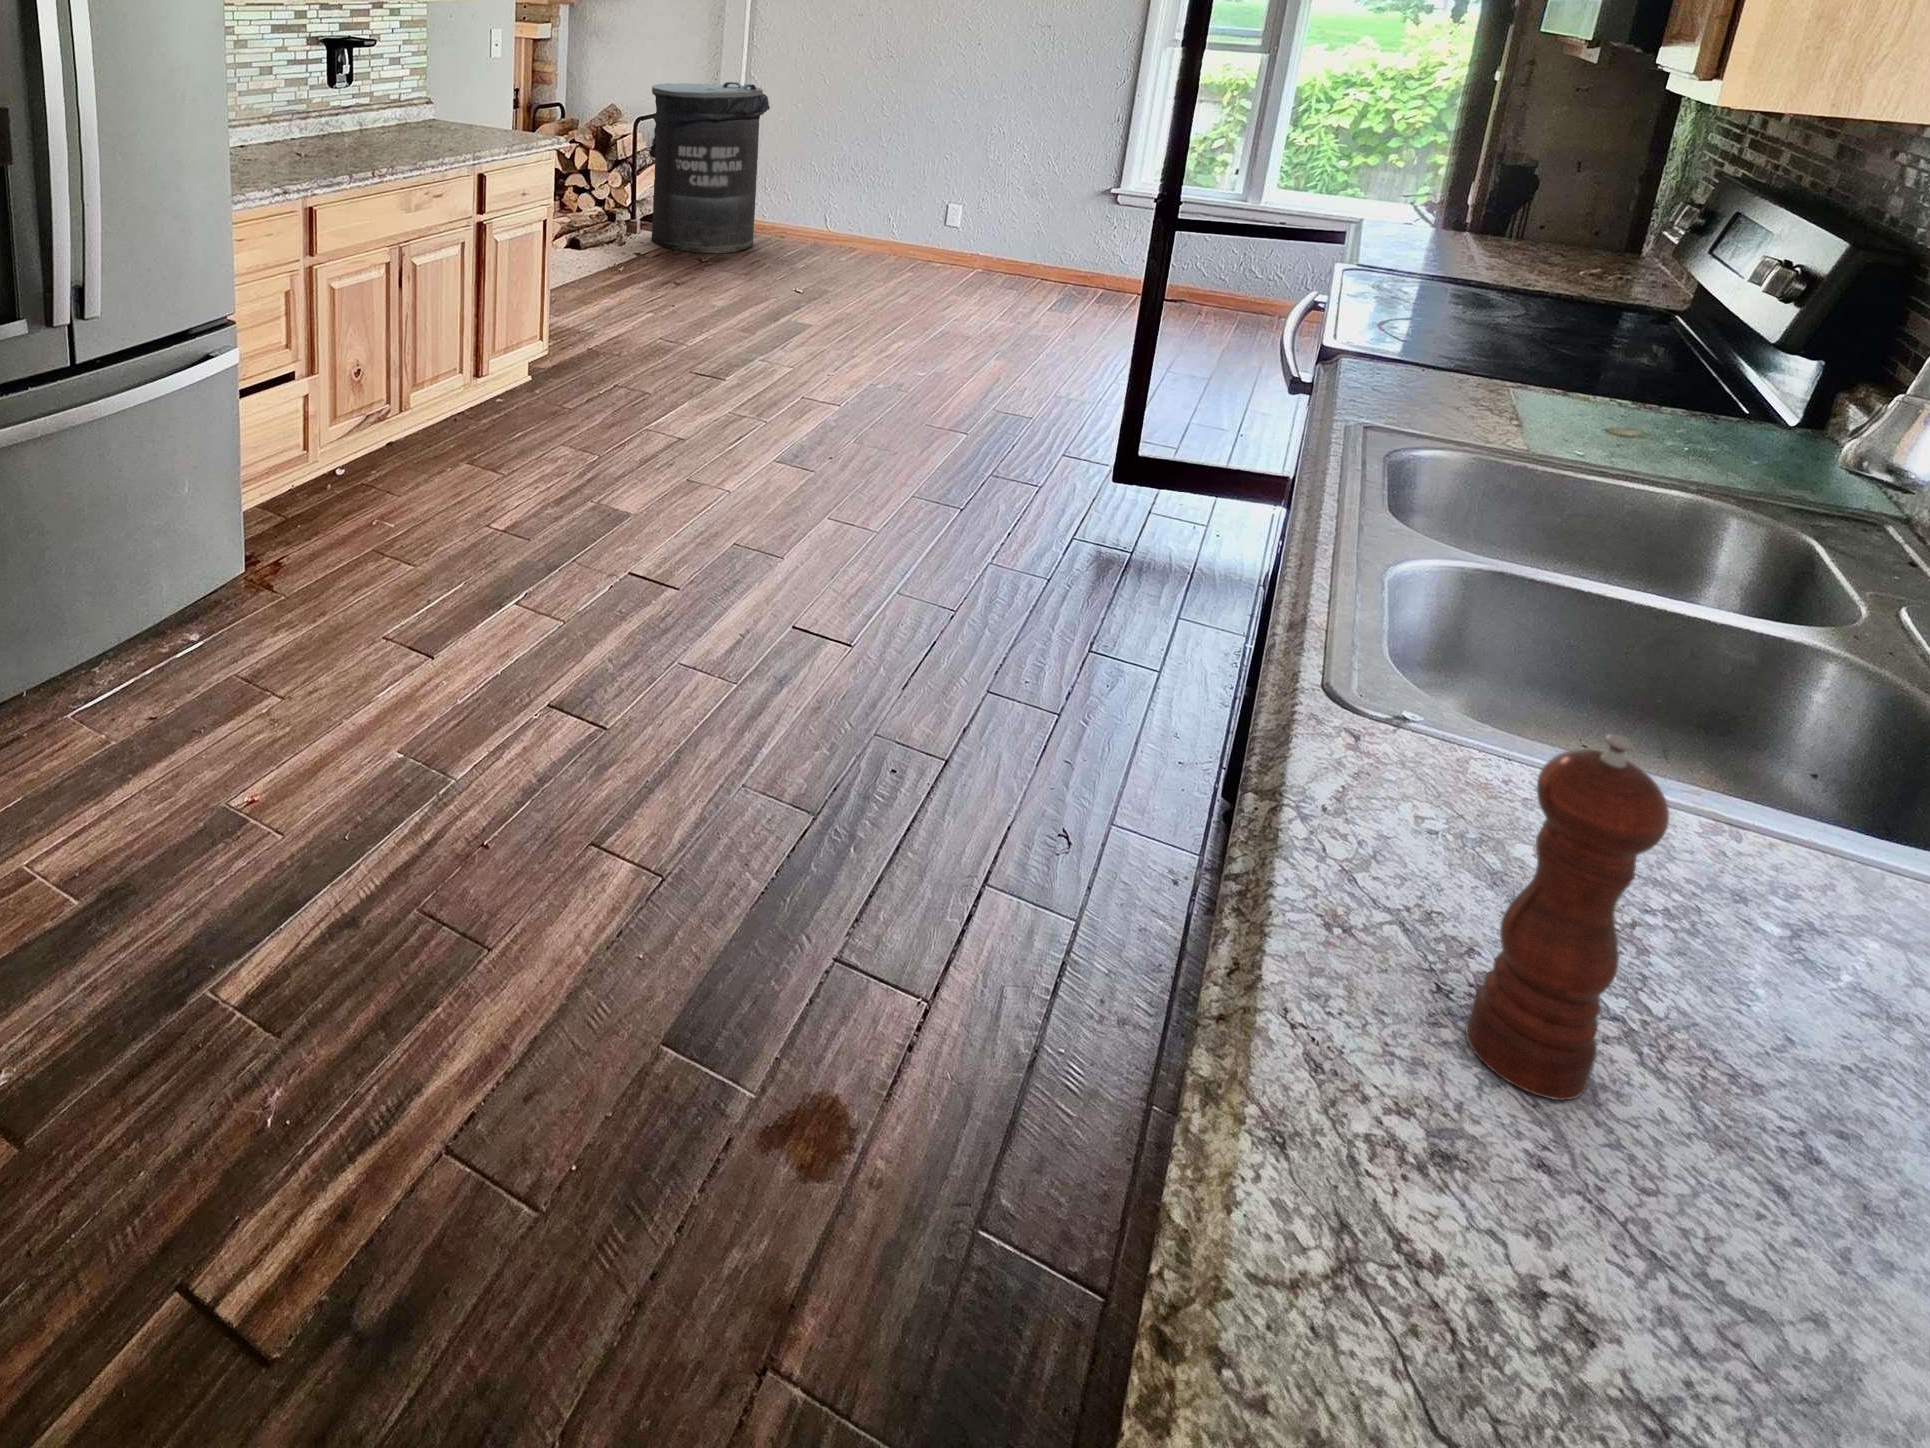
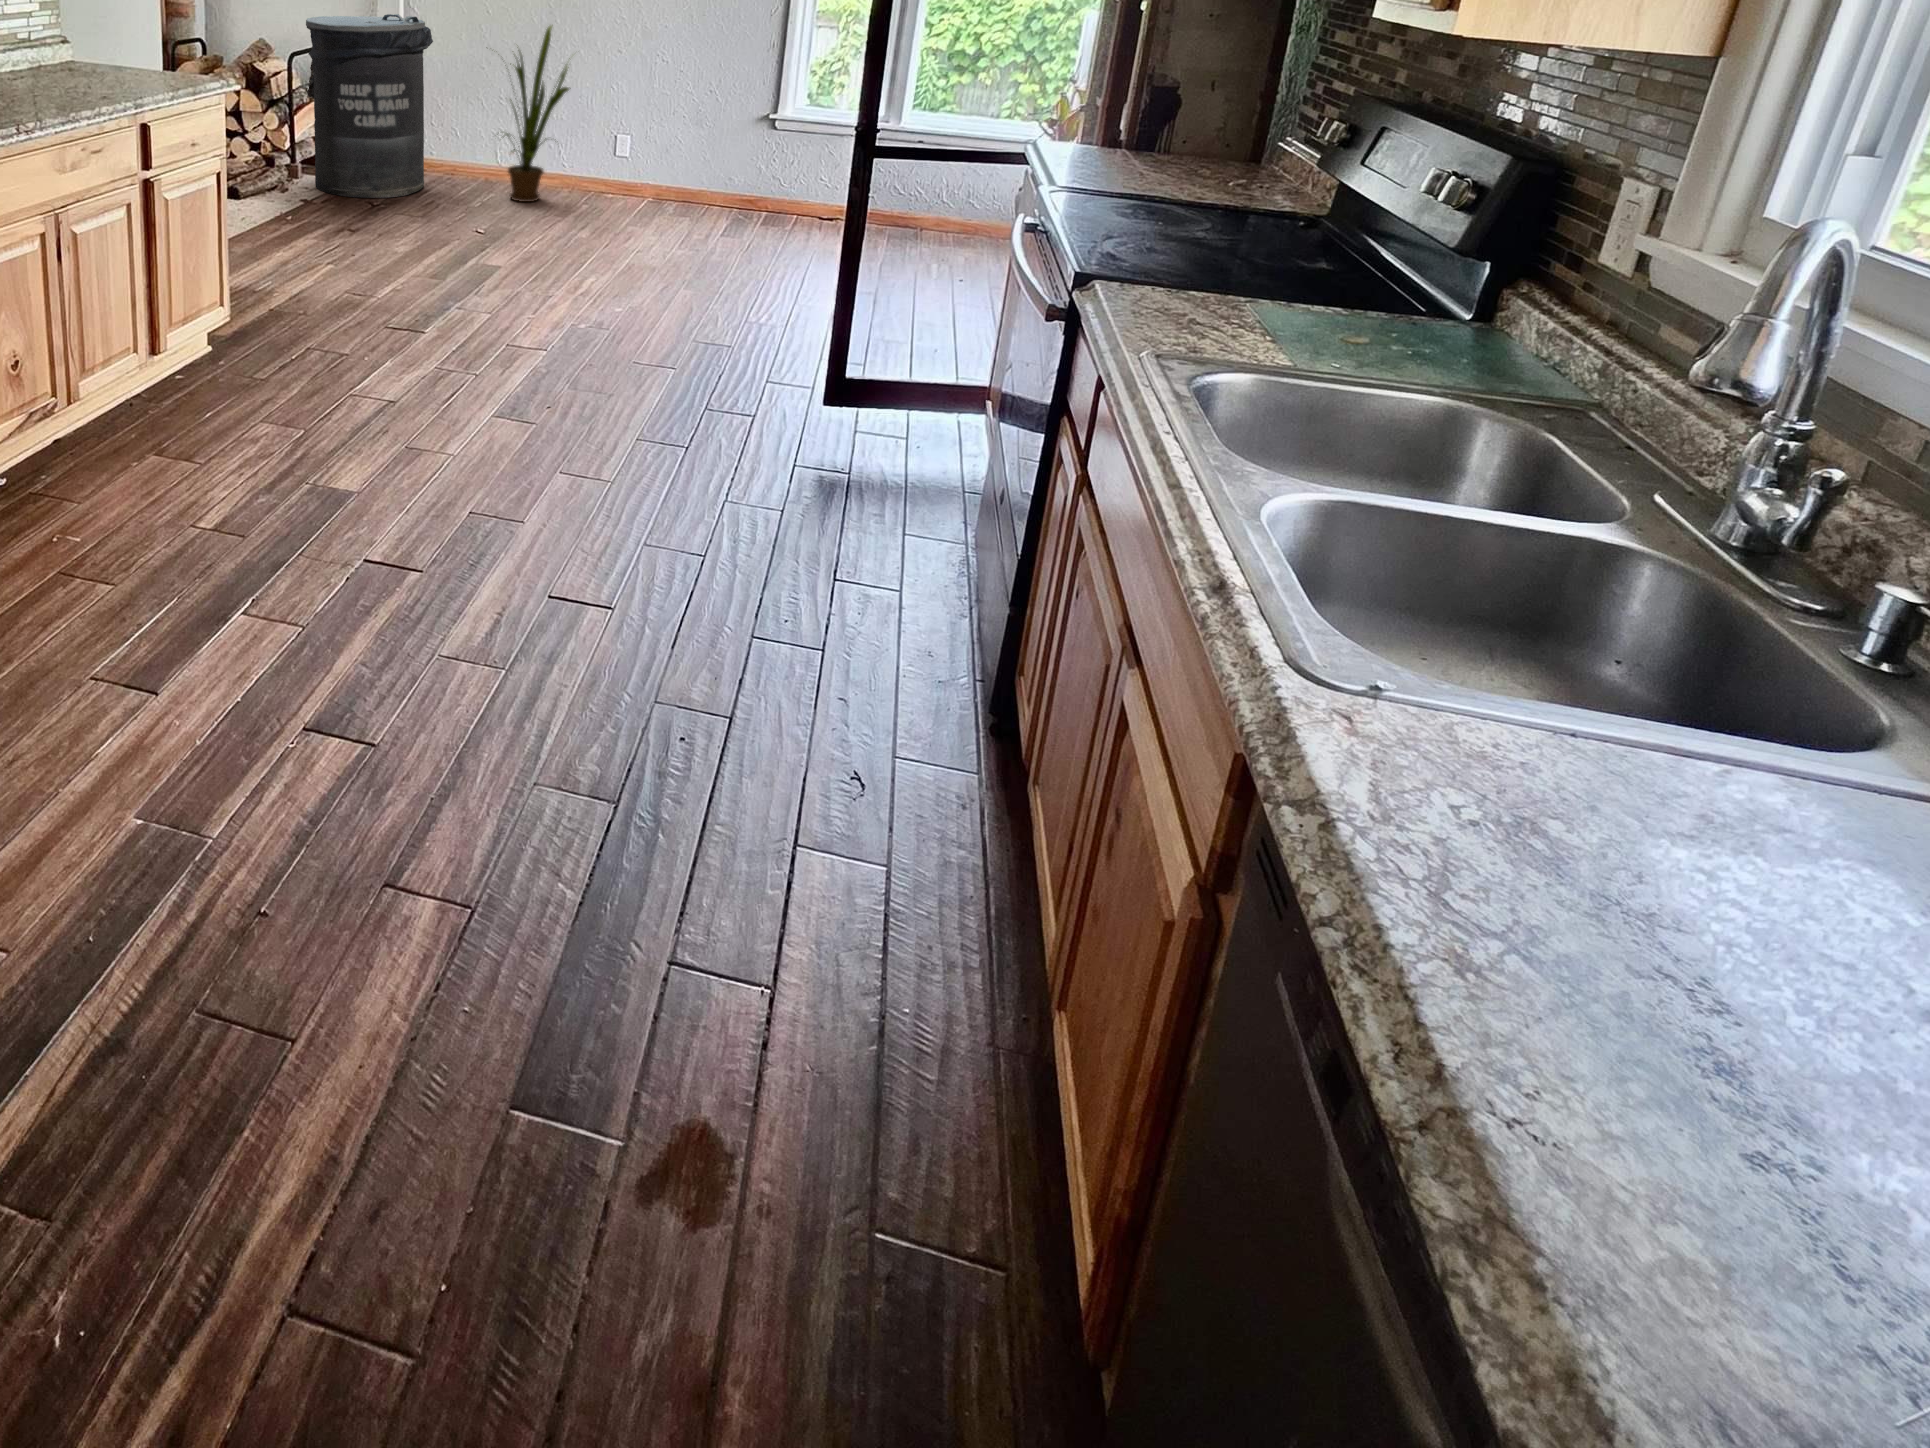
house plant: none [818,93,912,264] -> present [505,26,569,202]
pepper mill: present [1466,734,1669,1100] -> none [1597,737,1861,1128]

